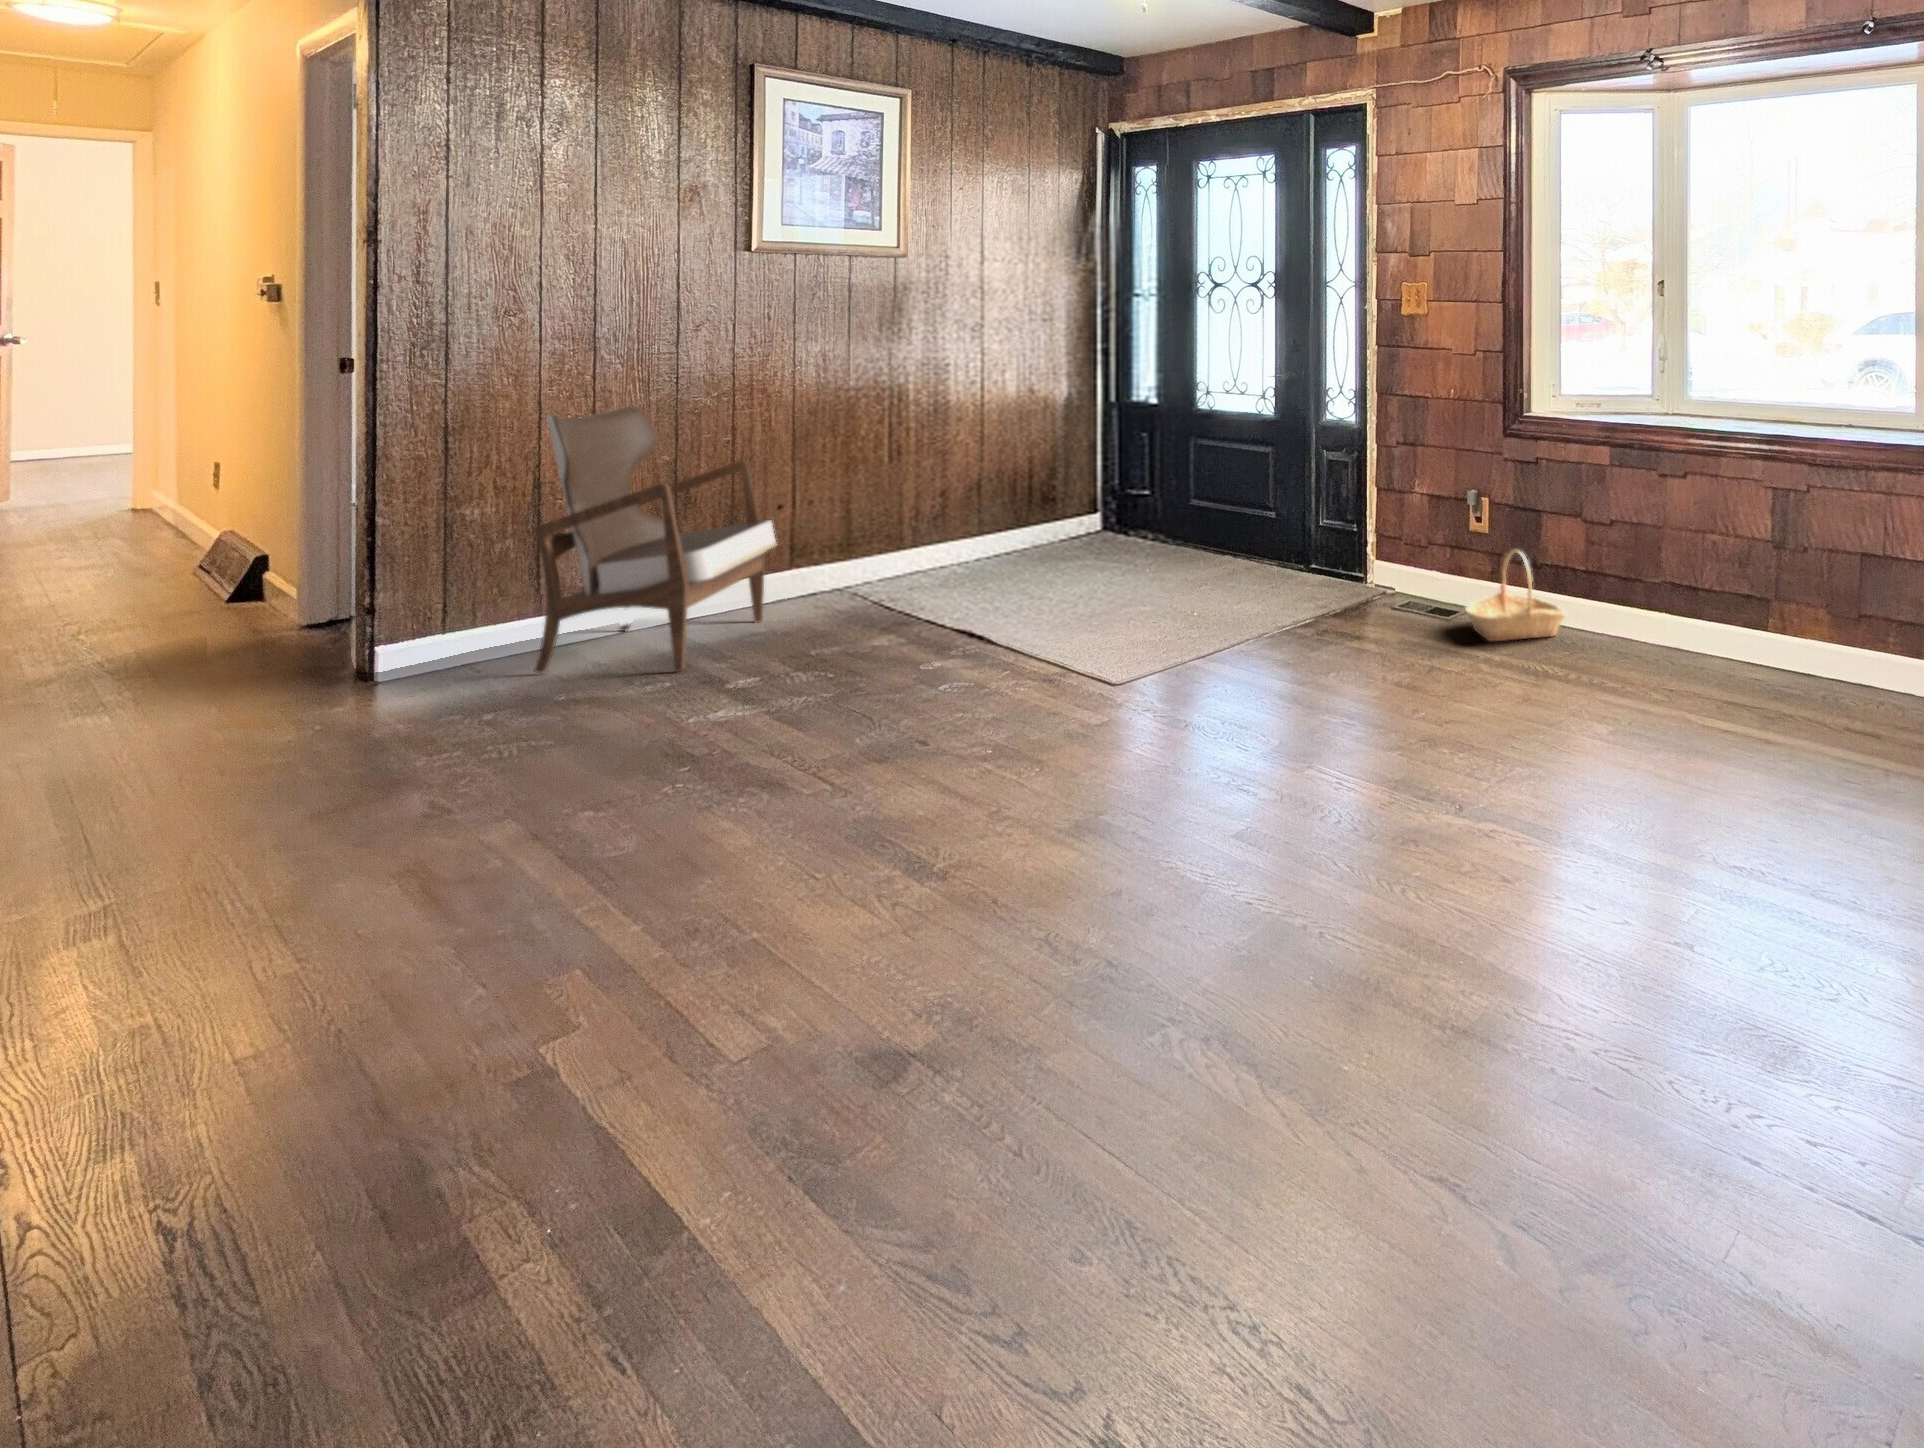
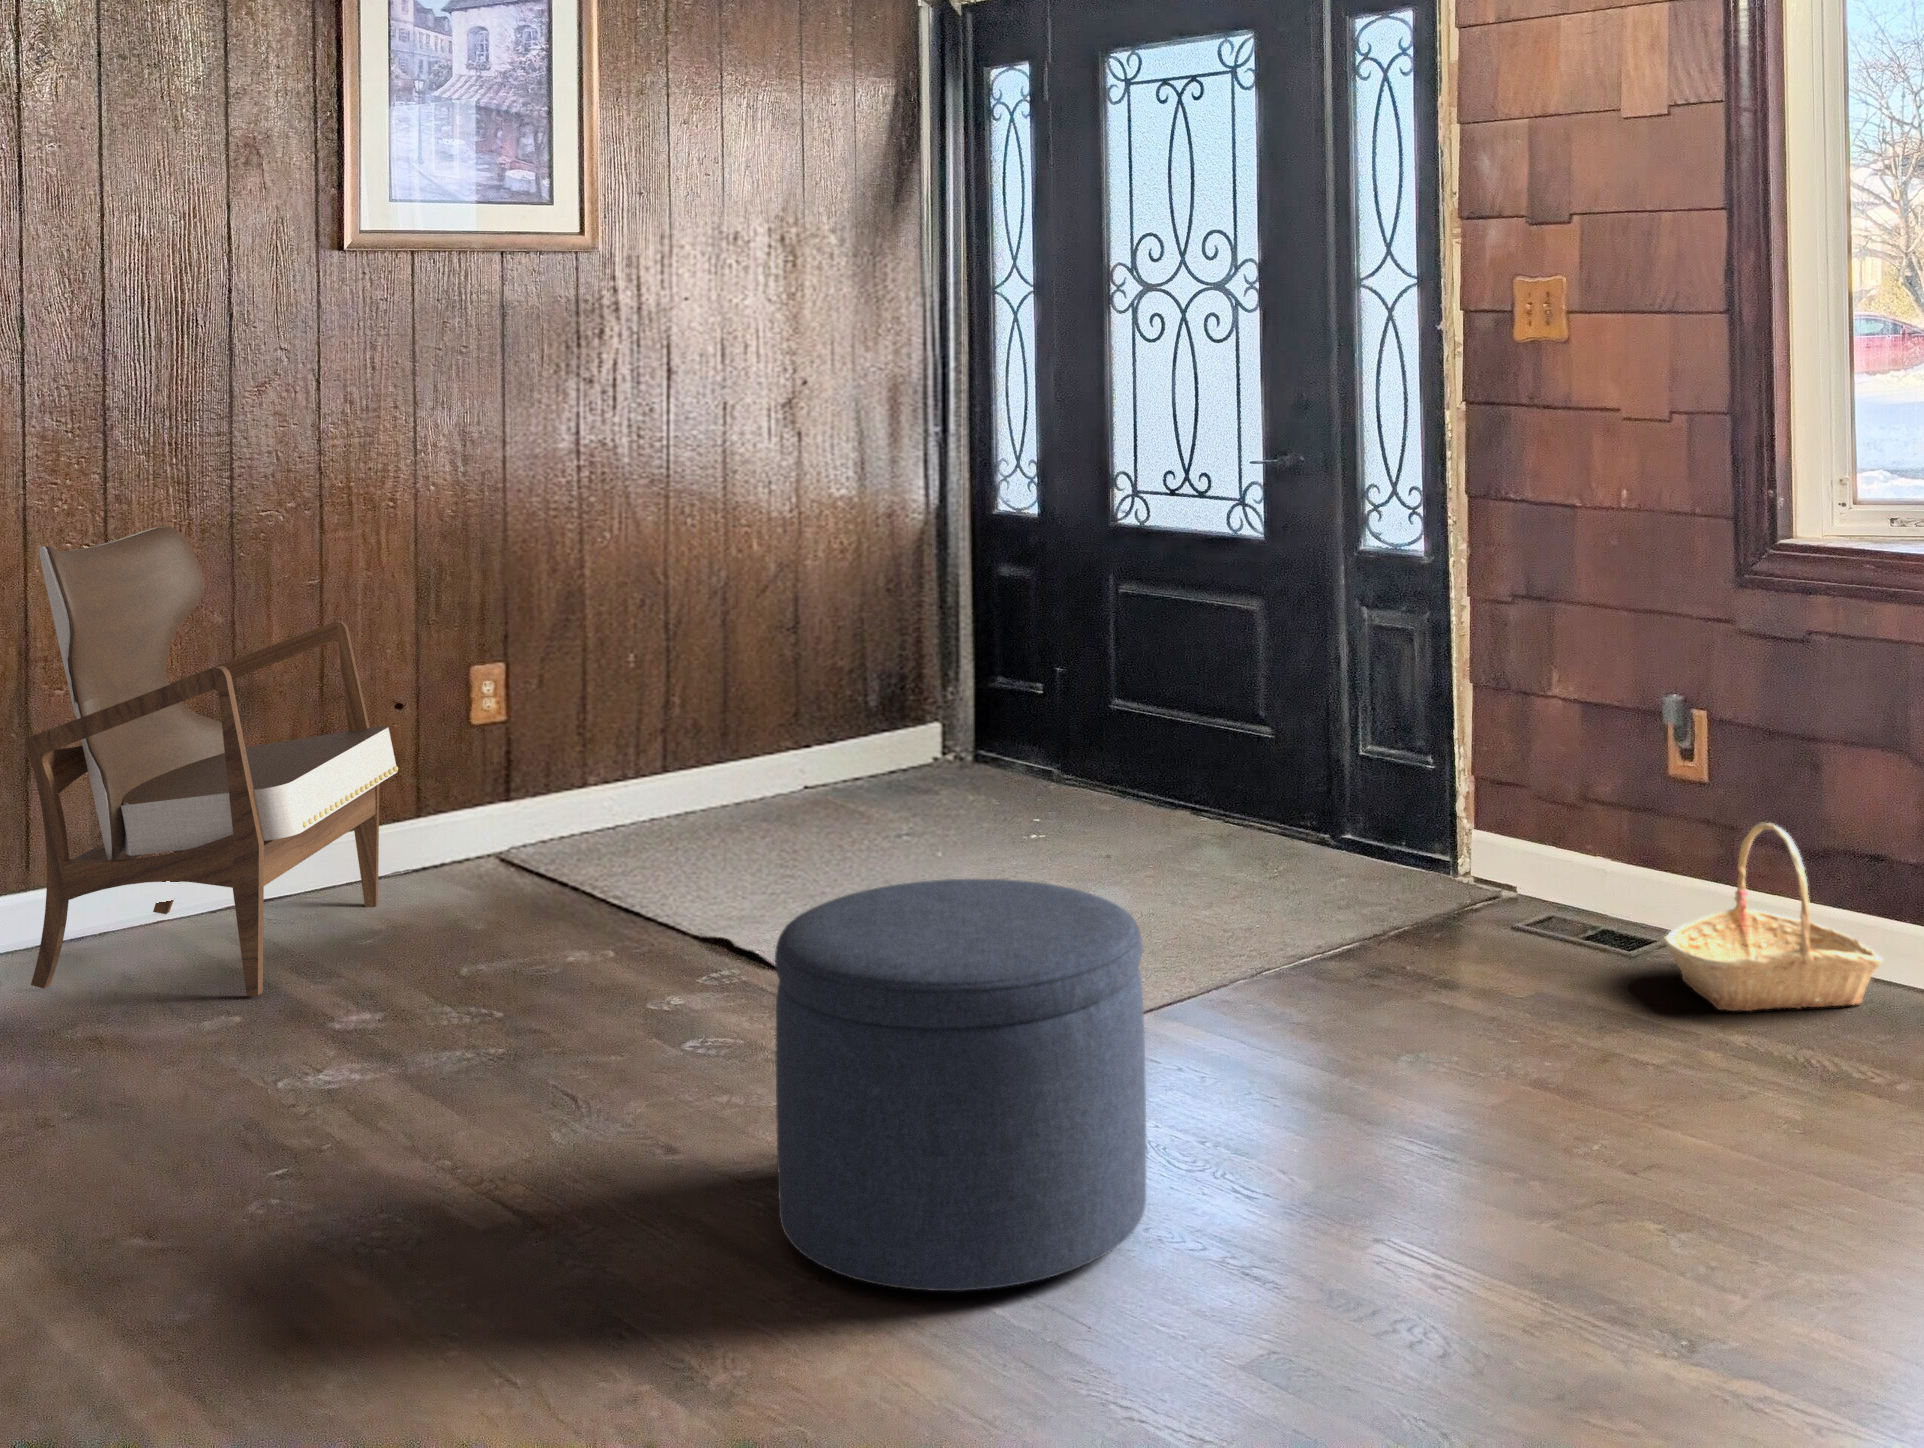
ottoman: none [984,582,1187,792] -> present [775,879,1147,1291]

